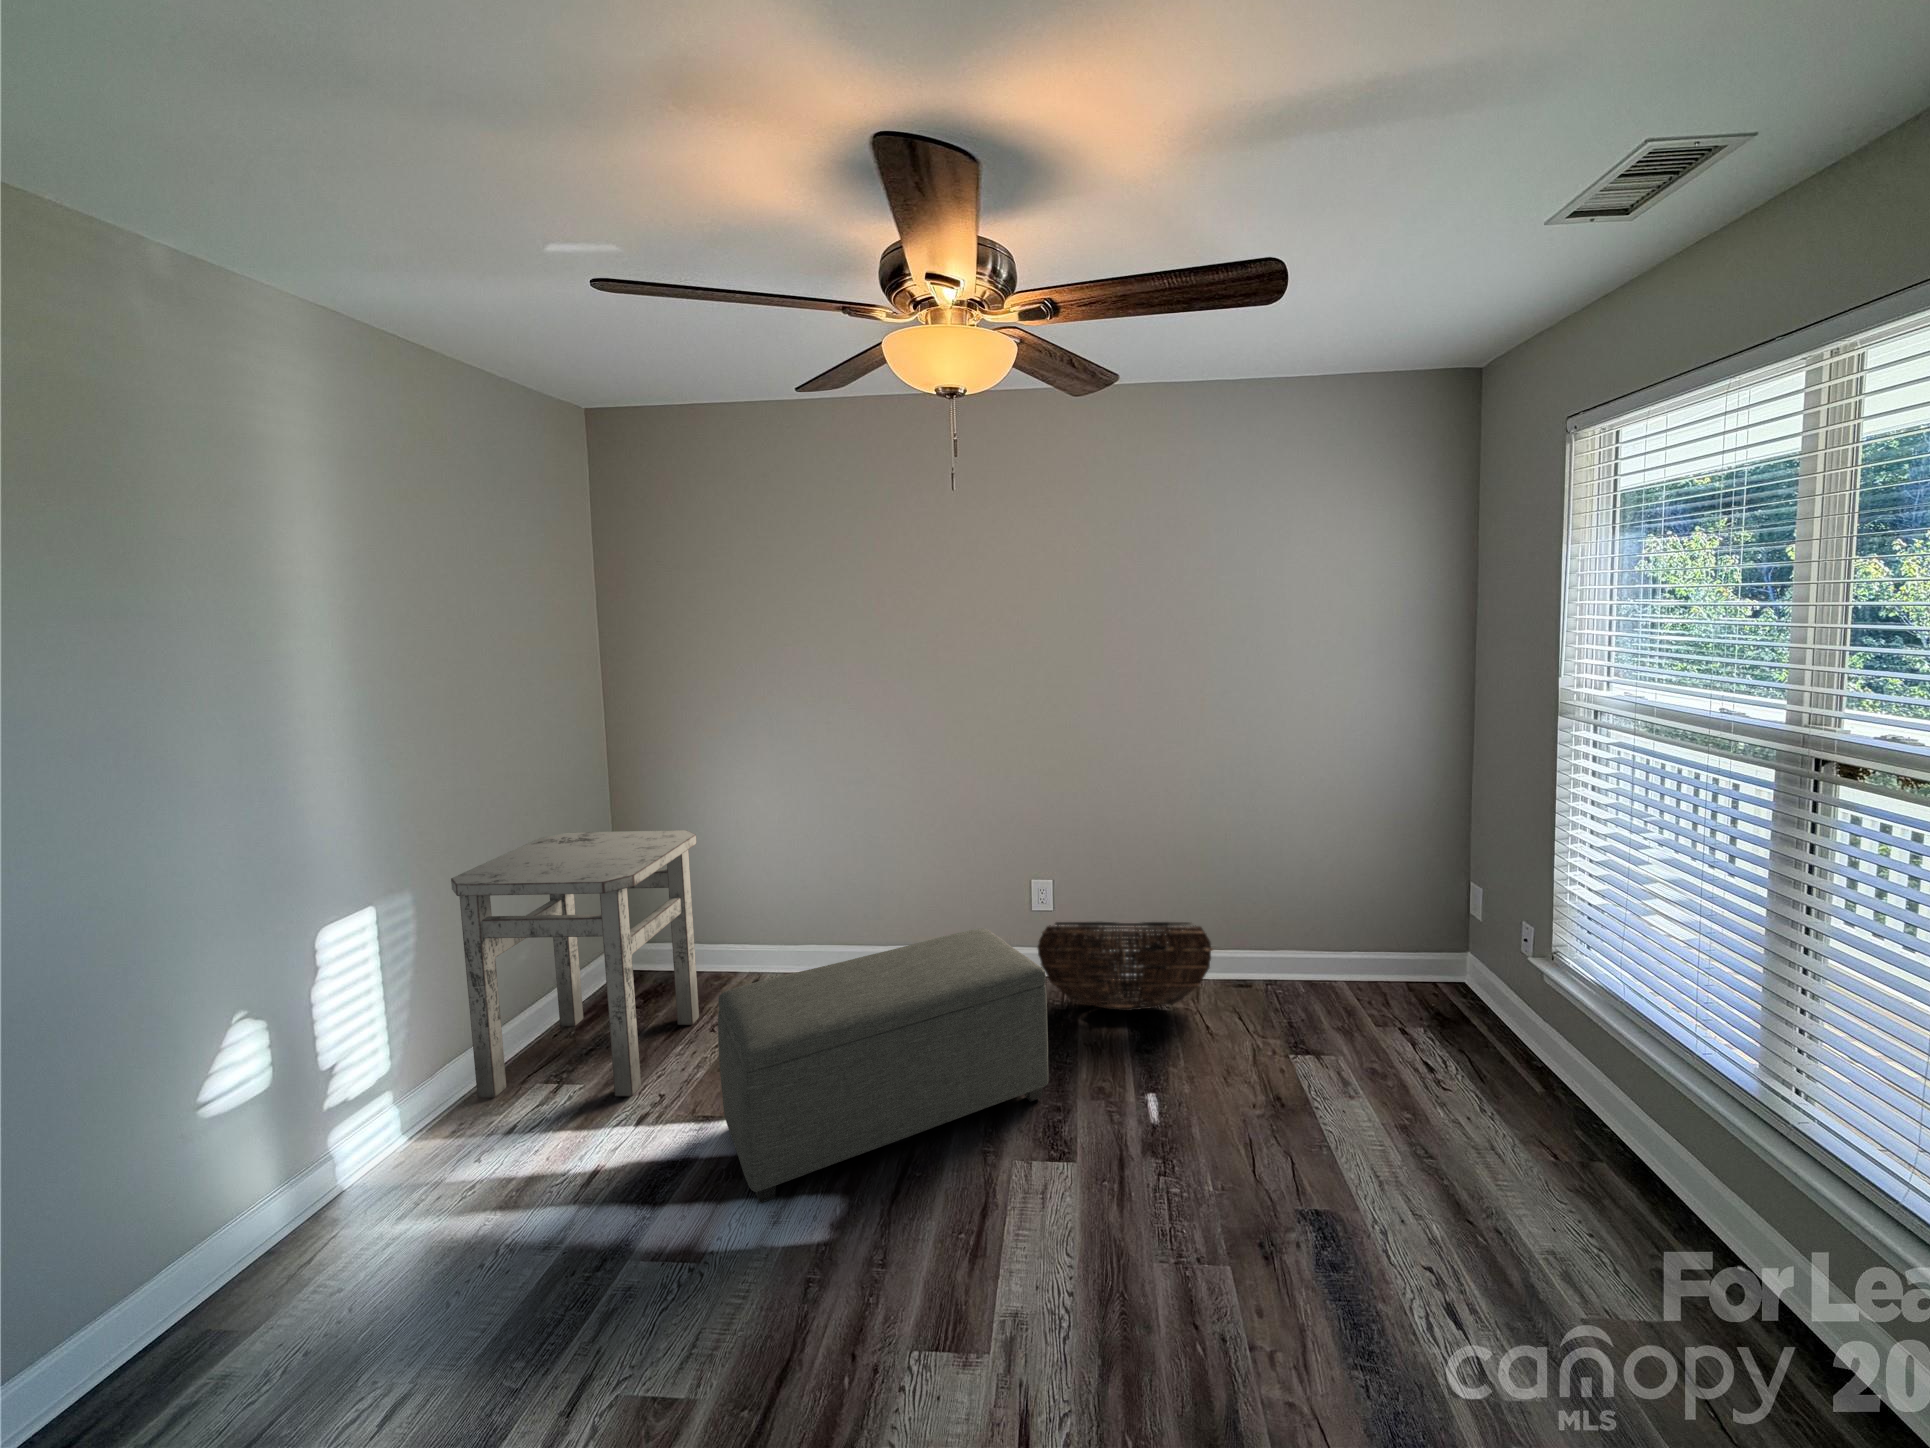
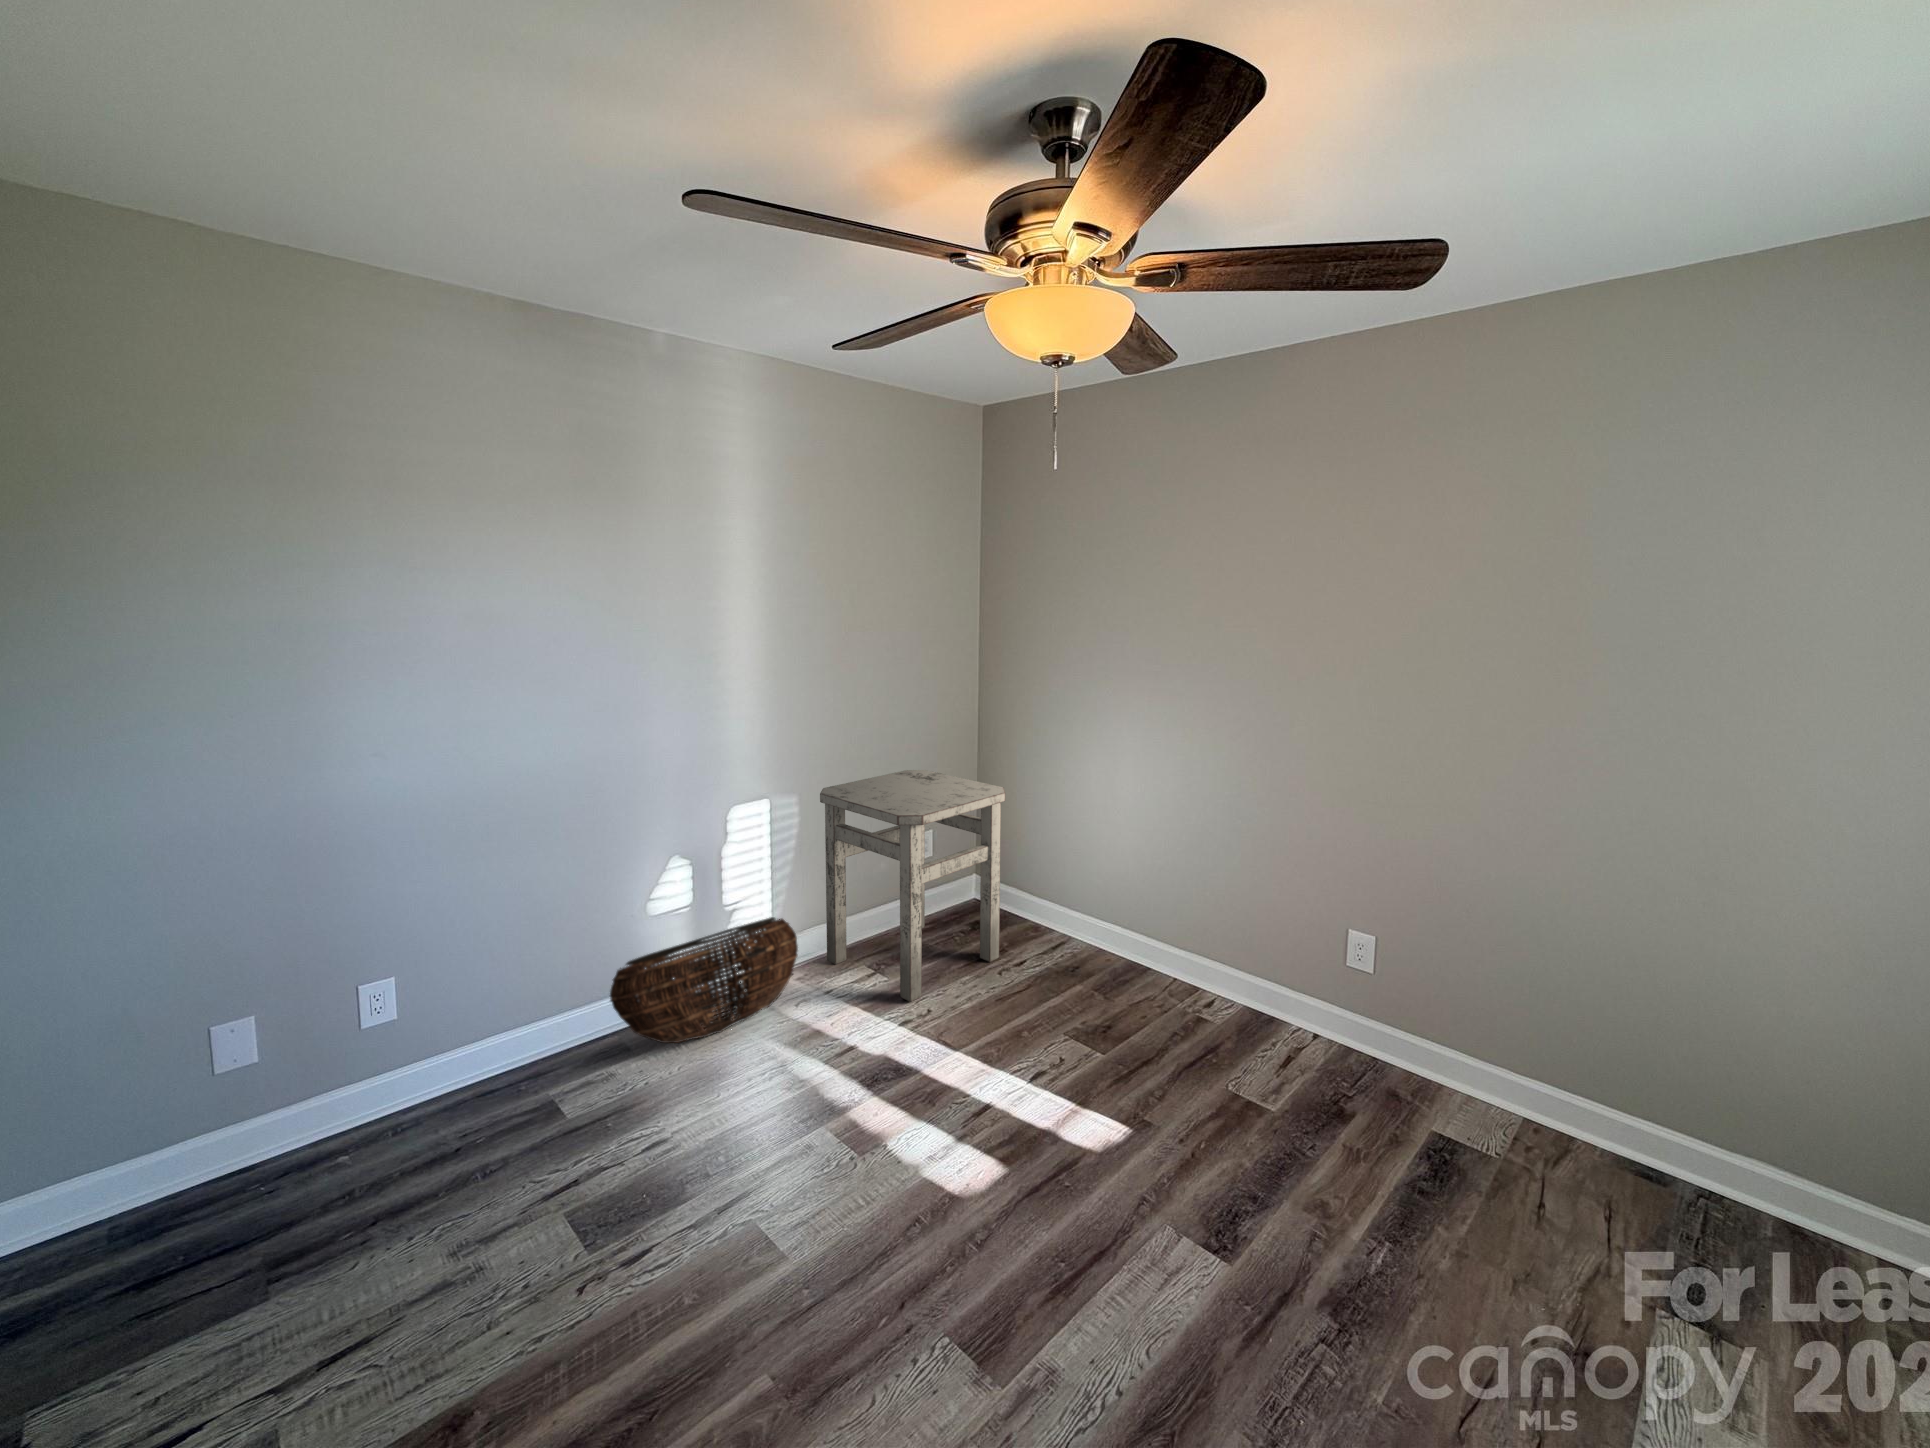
basket: present [1038,922,1213,1011] -> present [610,917,798,1043]
ottoman: present [718,928,1048,1203] -> none [922,938,1260,1176]

